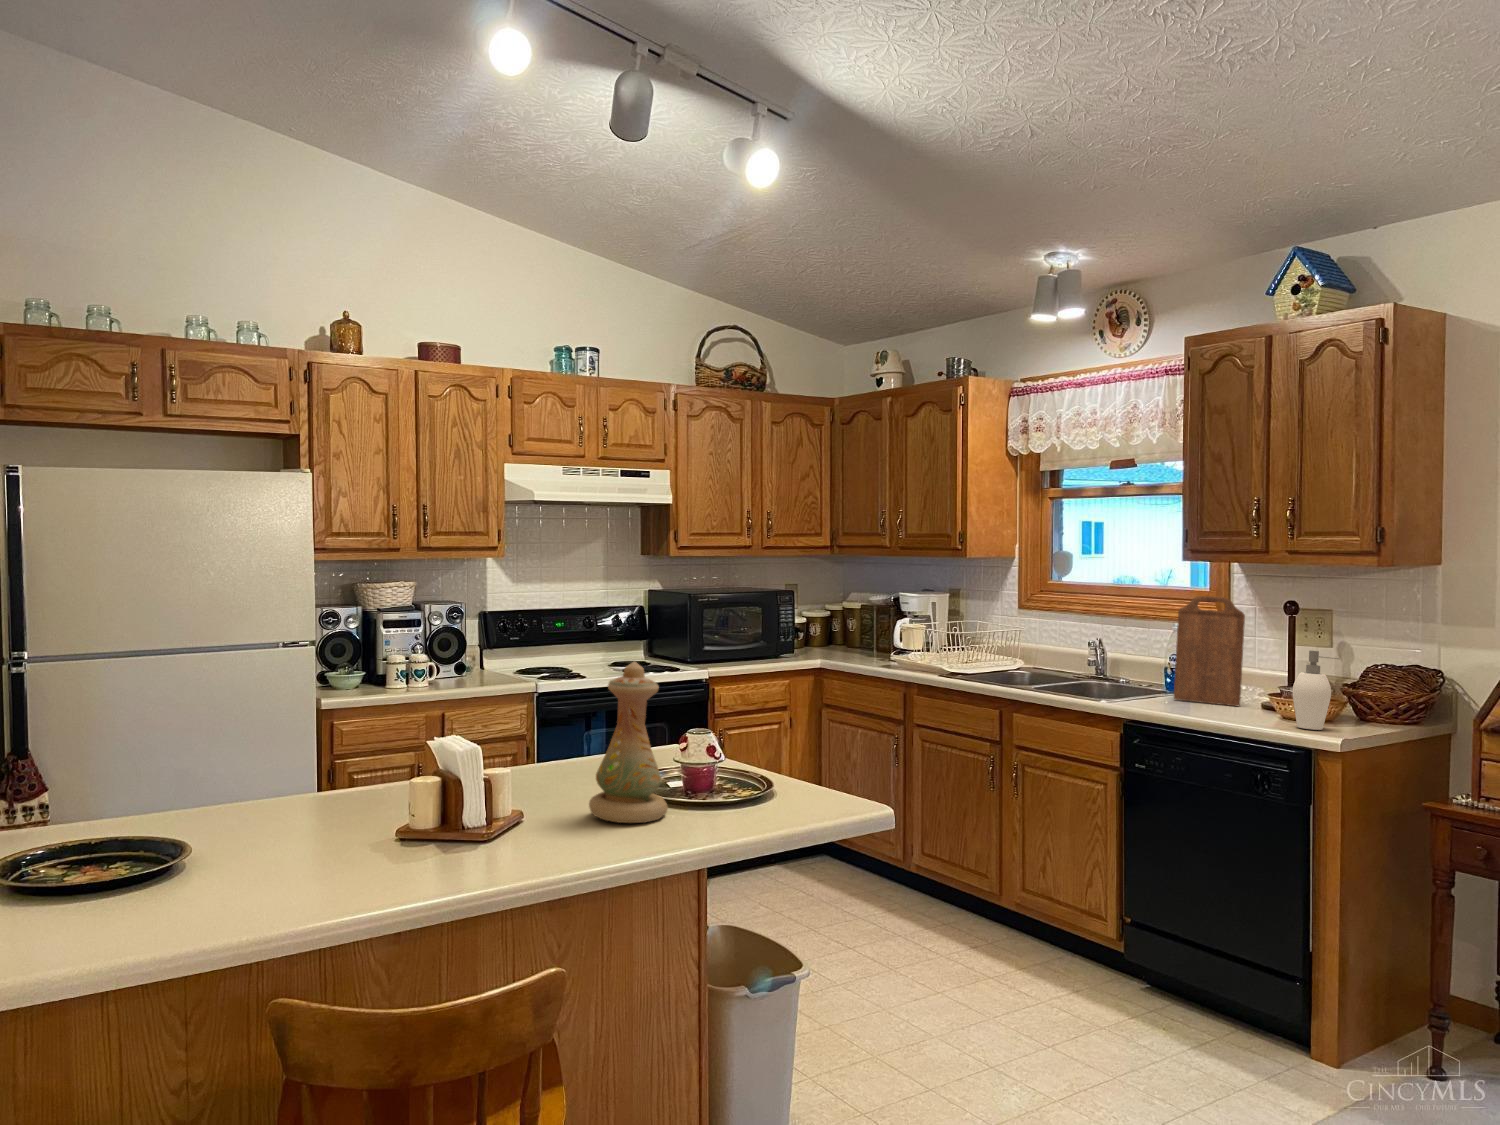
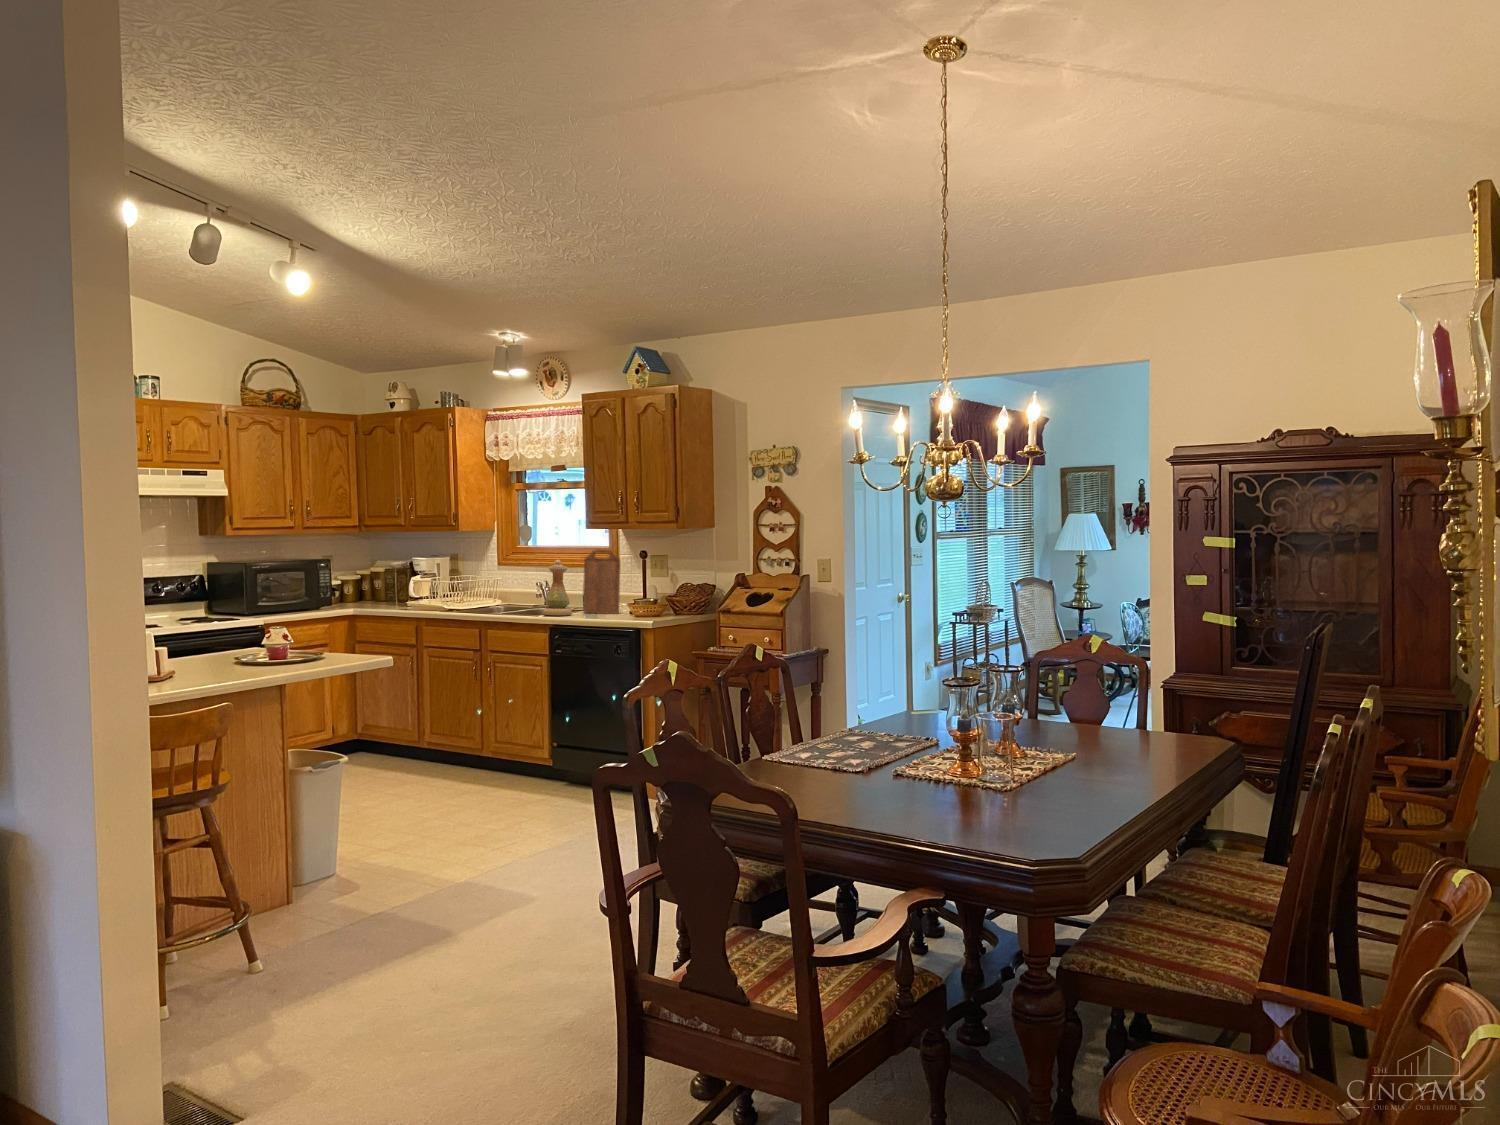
soap dispenser: present [1293,651,1339,730] -> none [637,576,658,619]
vase: present [589,662,668,823] -> present [543,560,572,616]

